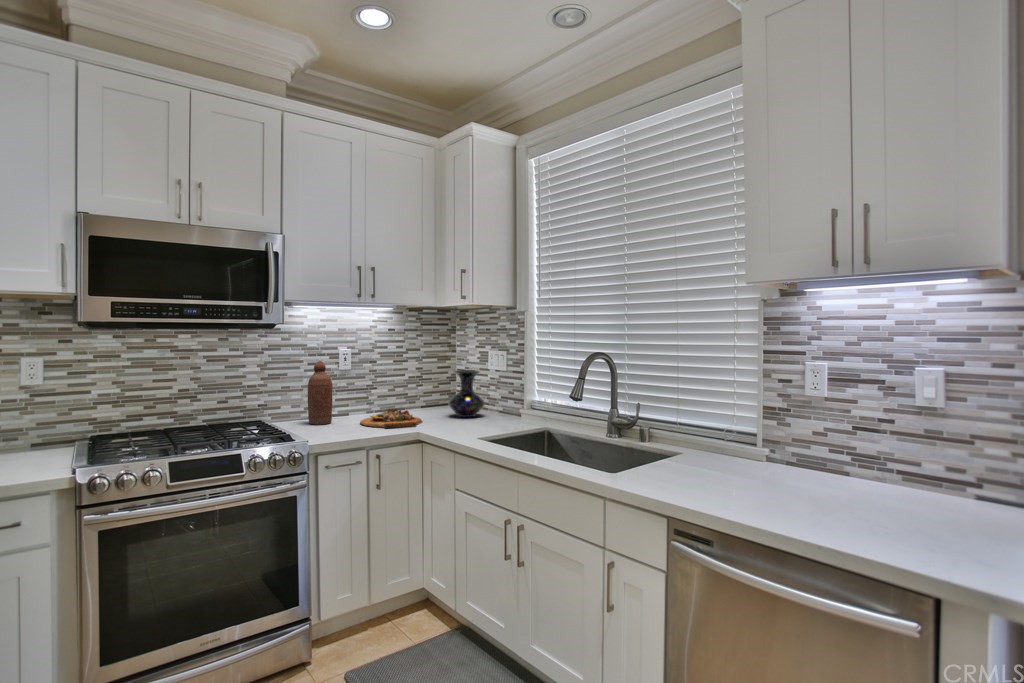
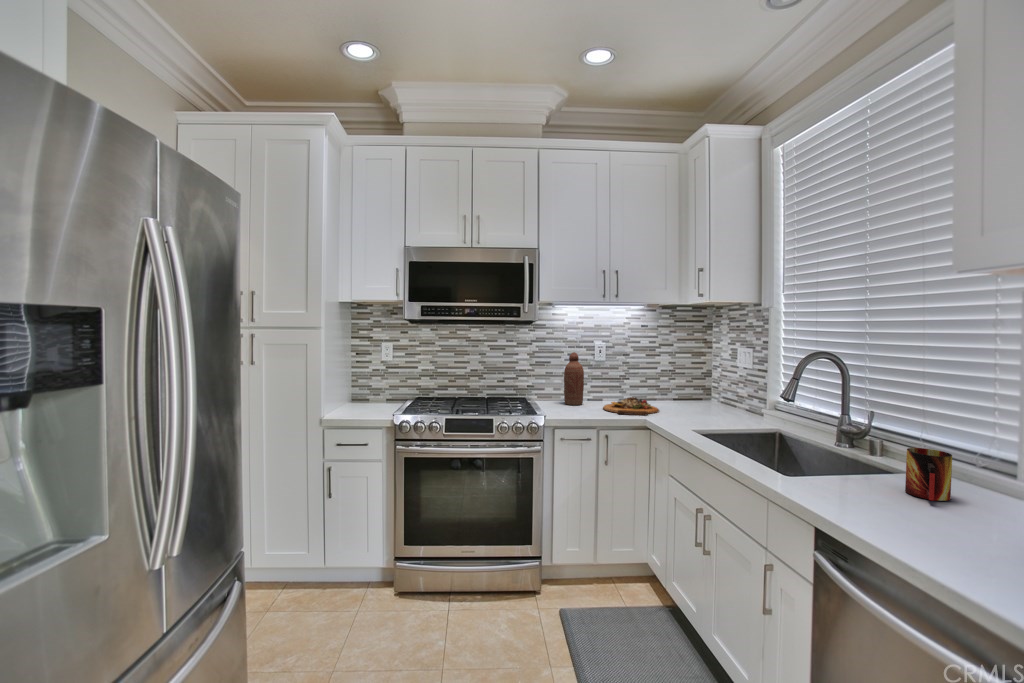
vase: present [449,370,485,417] -> none [690,366,728,413]
mug: none [663,424,690,461] -> present [905,448,952,501]

